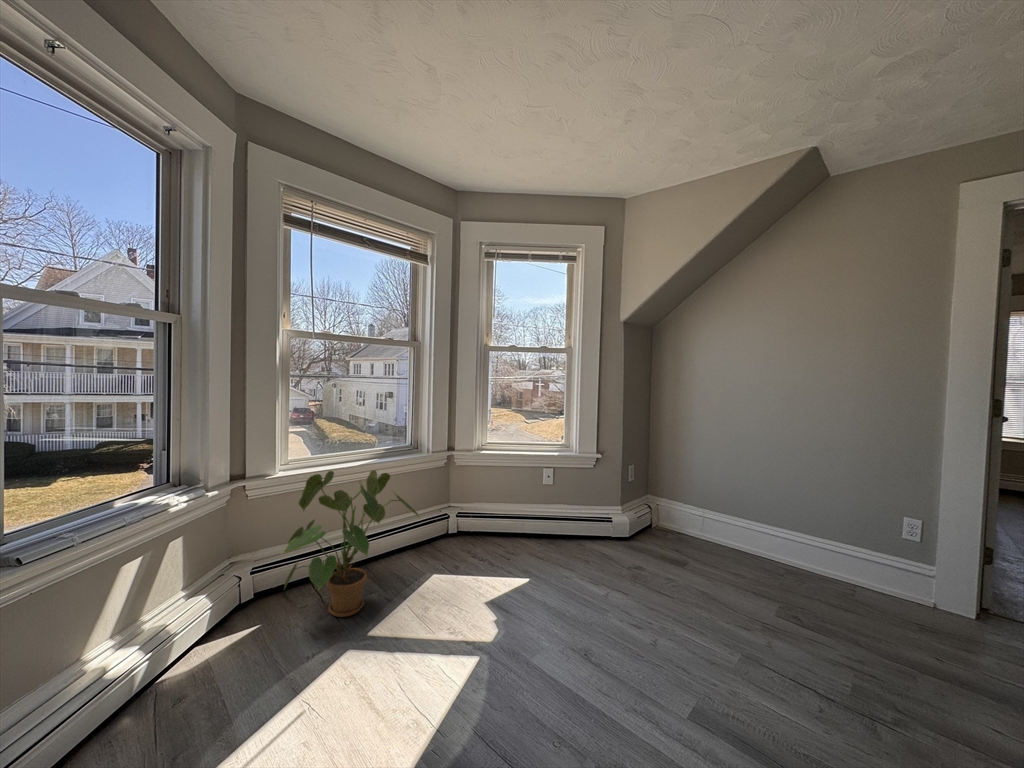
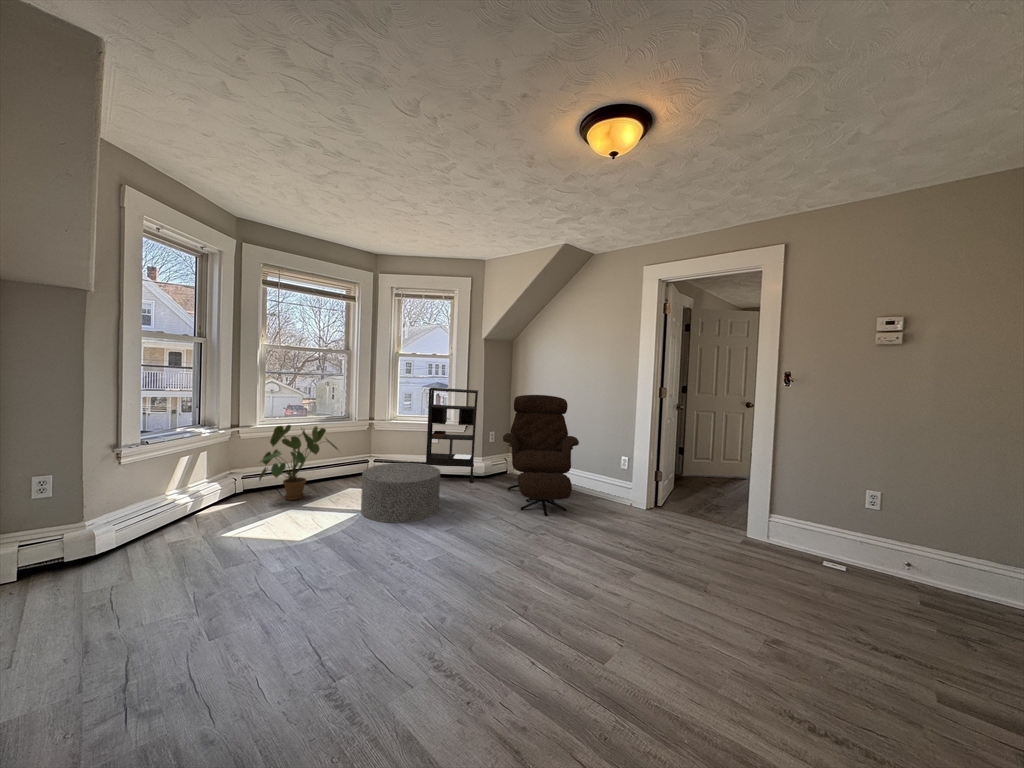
bookshelf: none [539,399,630,554] -> present [426,388,478,483]
lounge chair: none [675,409,878,652] -> present [503,395,579,516]
ottoman: none [482,537,631,692] -> present [361,463,440,523]

